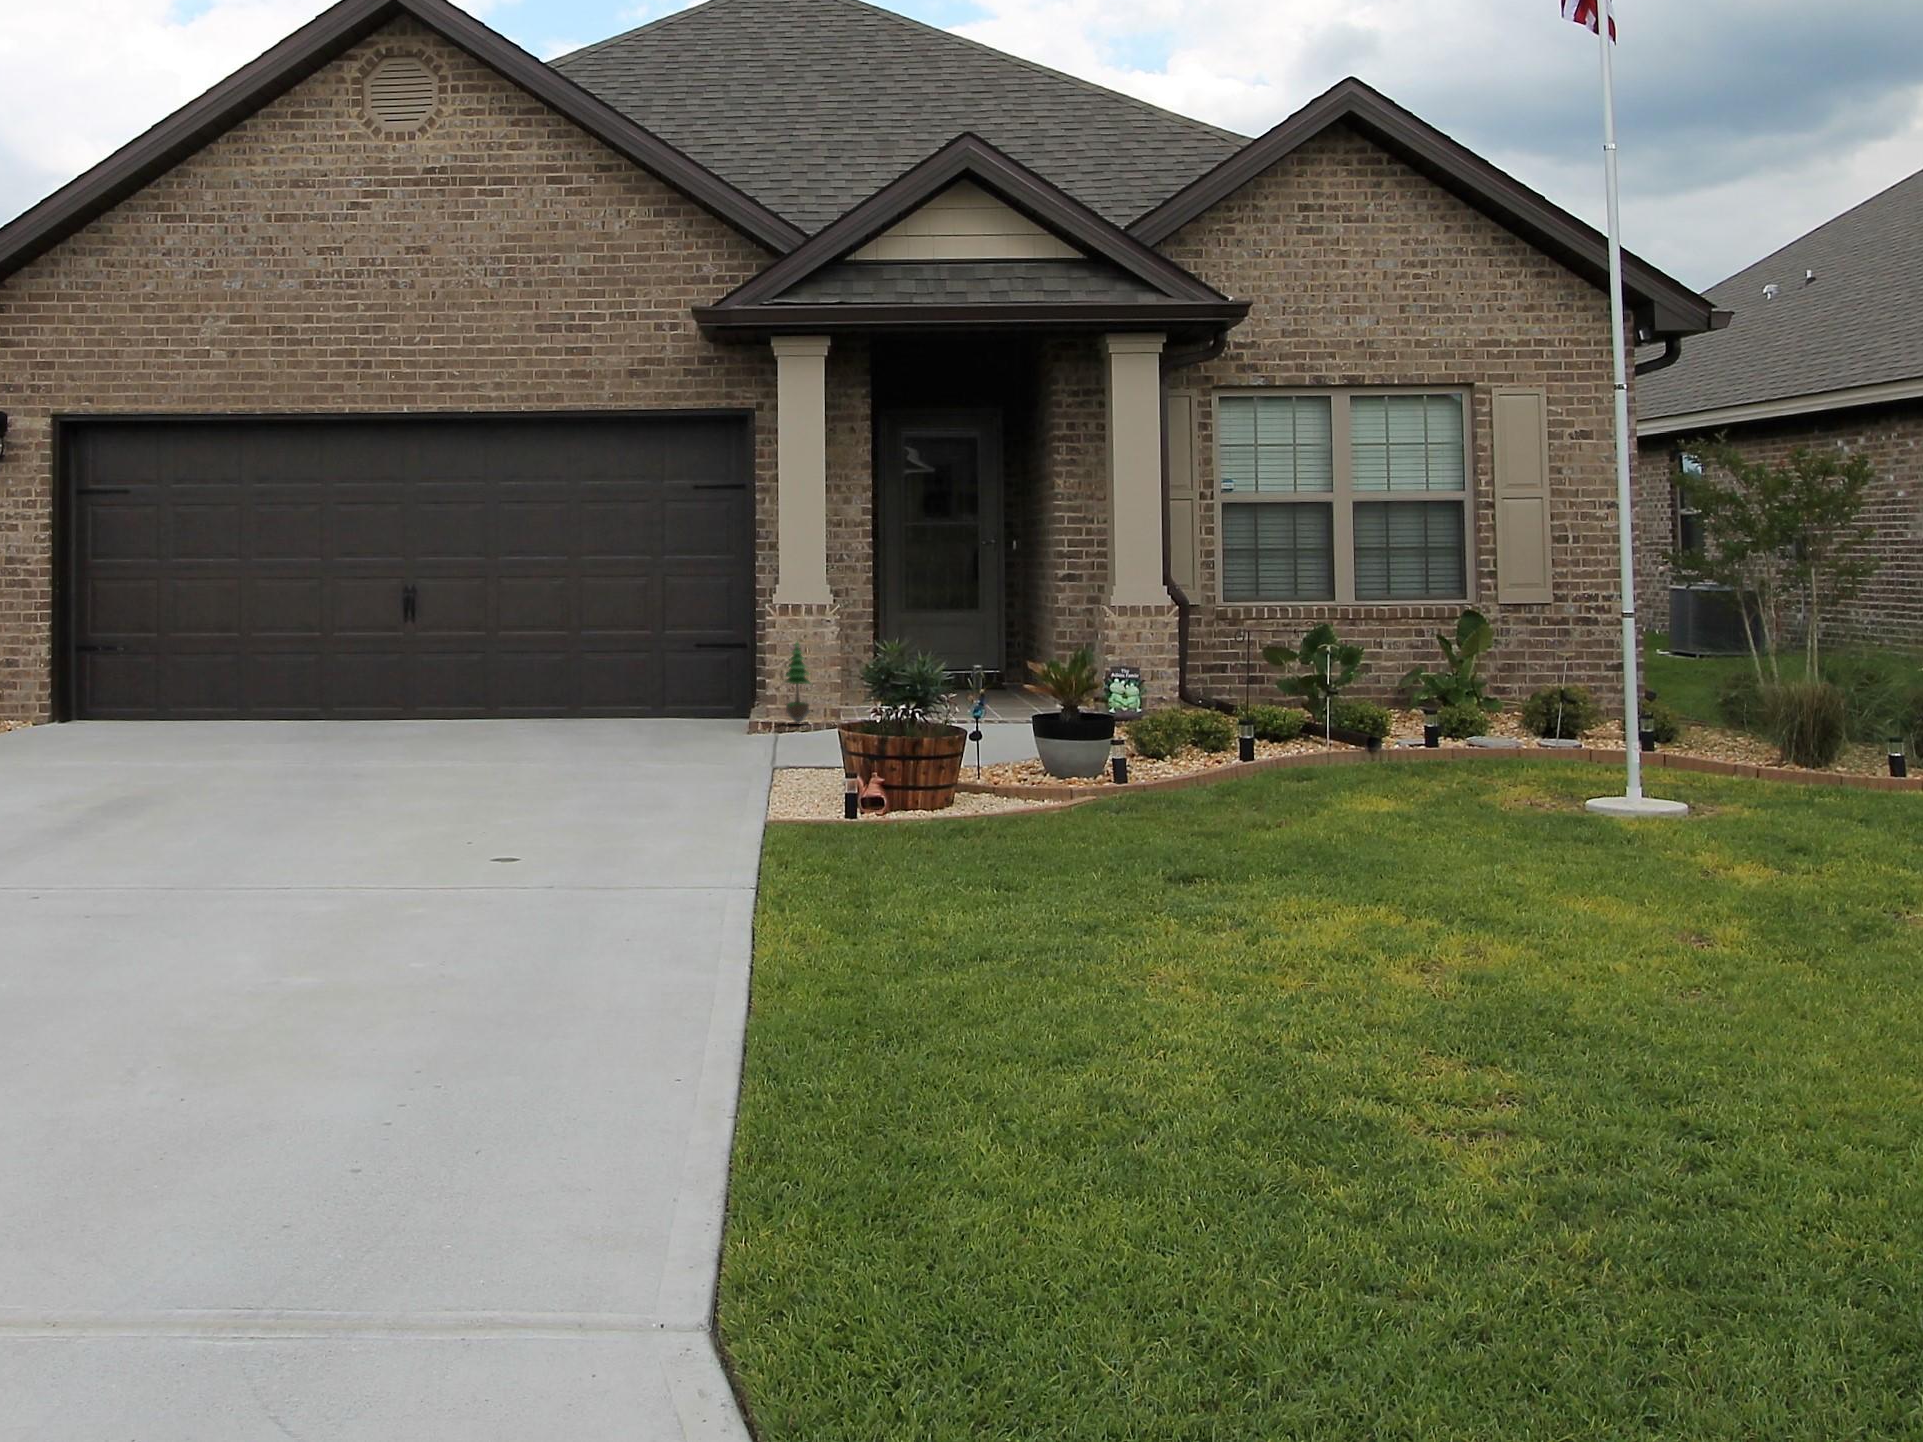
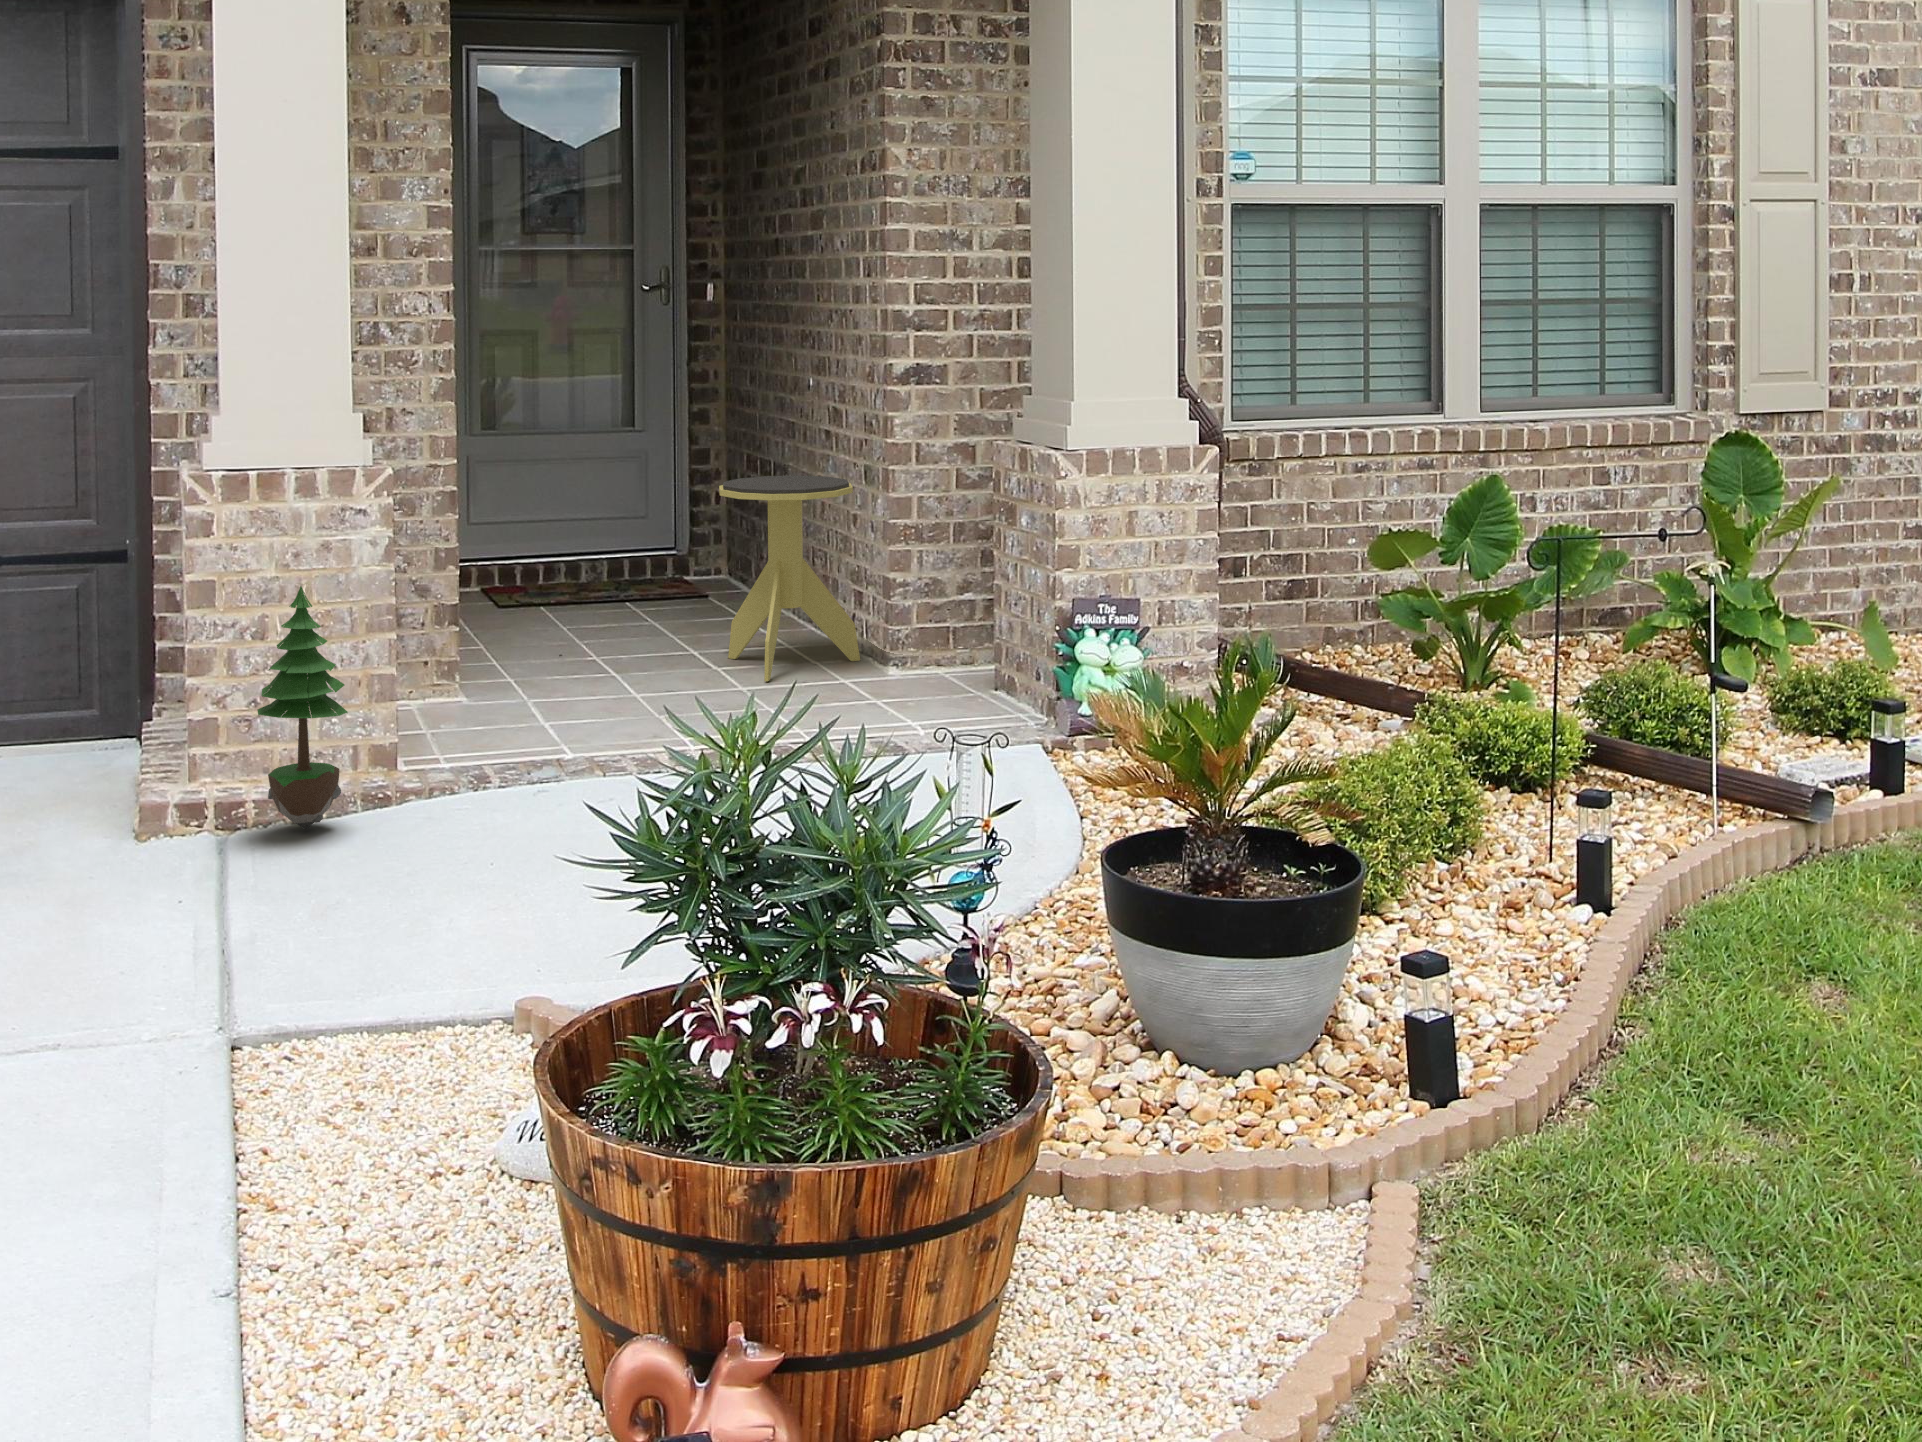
side table: none [981,621,1044,703] -> present [719,476,860,681]

